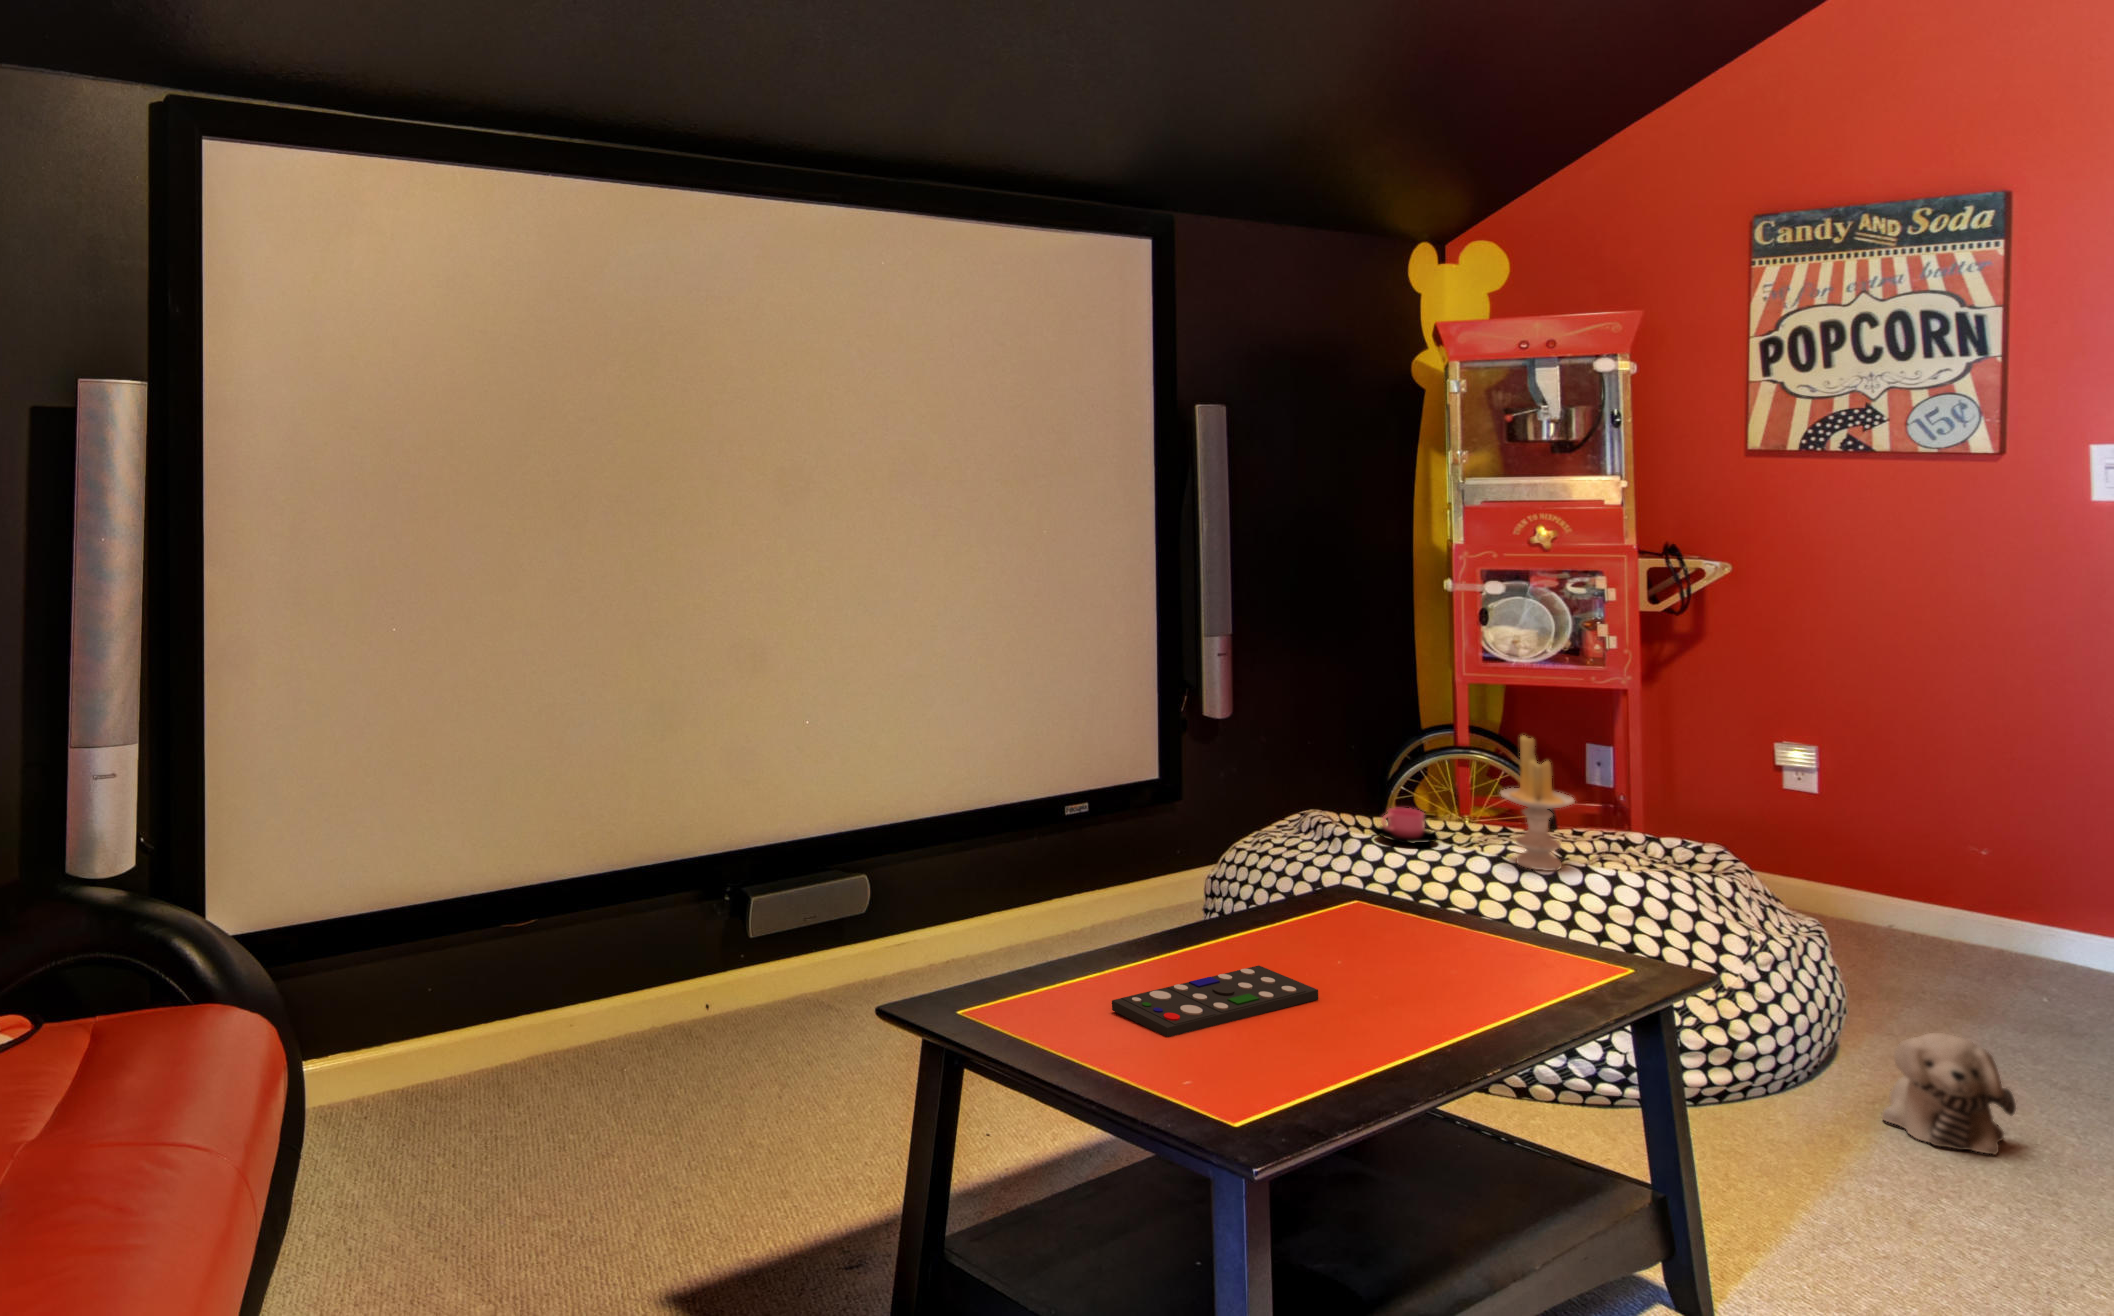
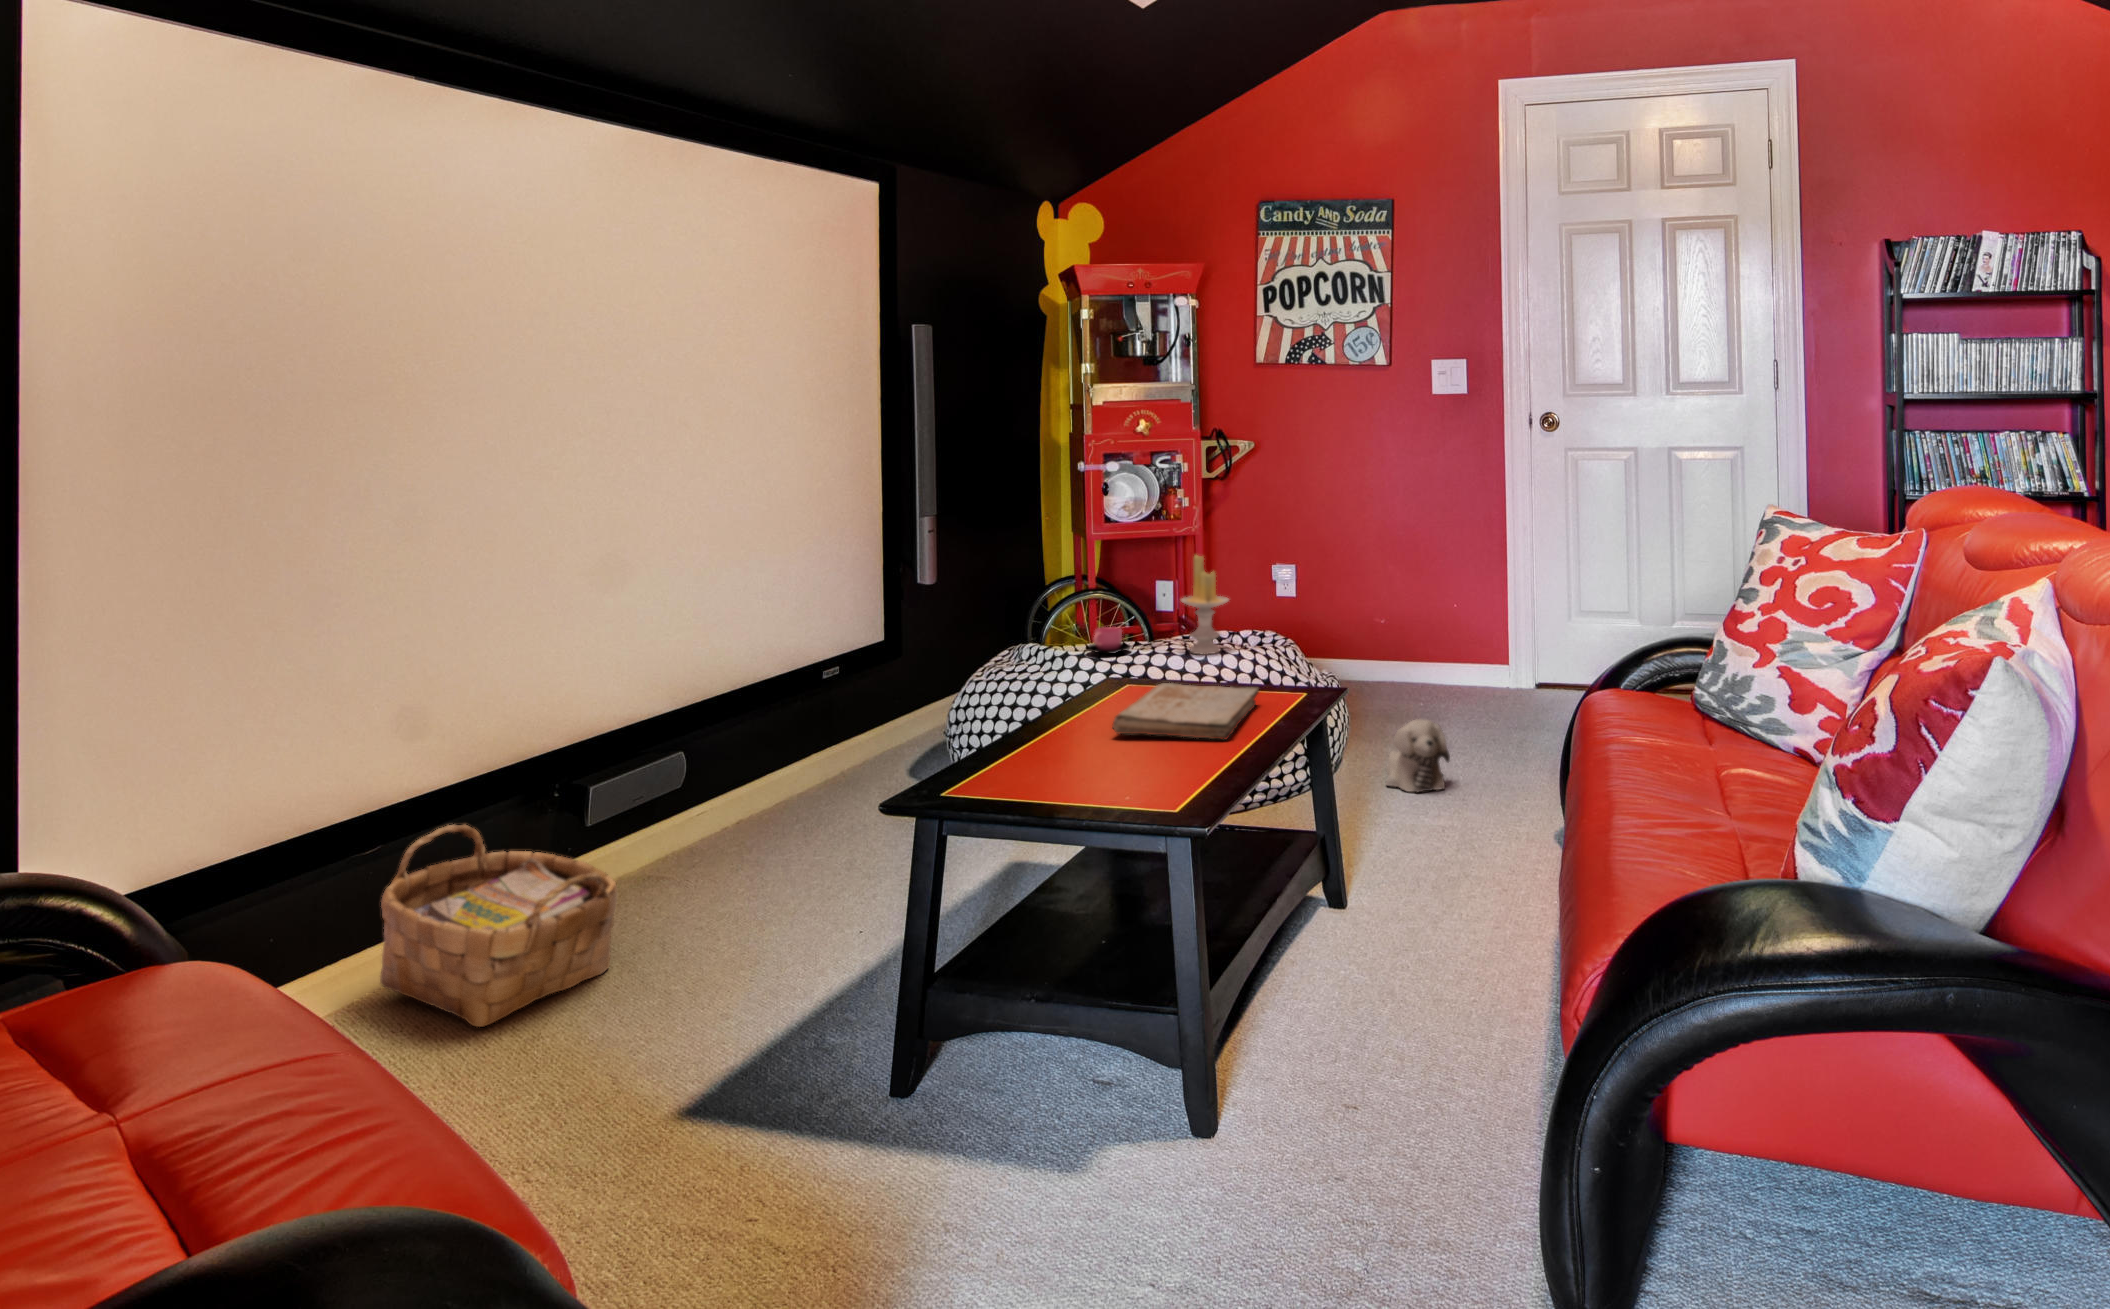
woven basket: none [662,890,834,1075] -> present [380,824,617,1027]
book: none [1293,904,1530,1000] -> present [1112,683,1259,739]
remote control: present [1112,965,1318,1037] -> none [1013,743,1155,809]

